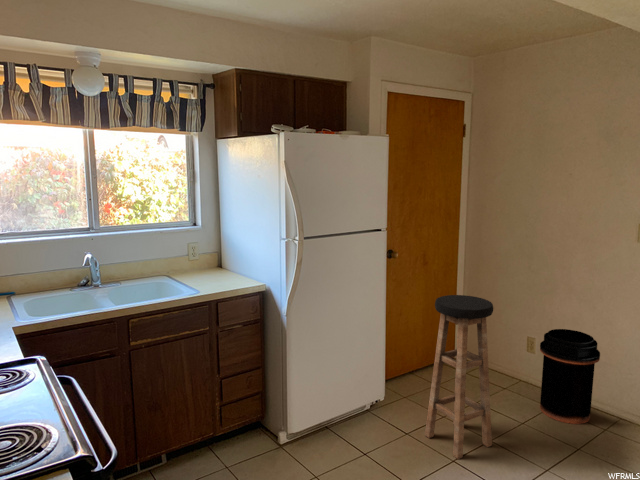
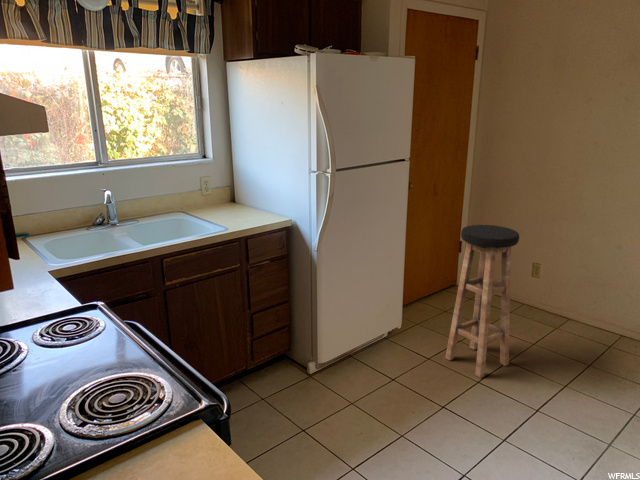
trash can: present [540,329,600,424] -> none [545,255,607,342]

